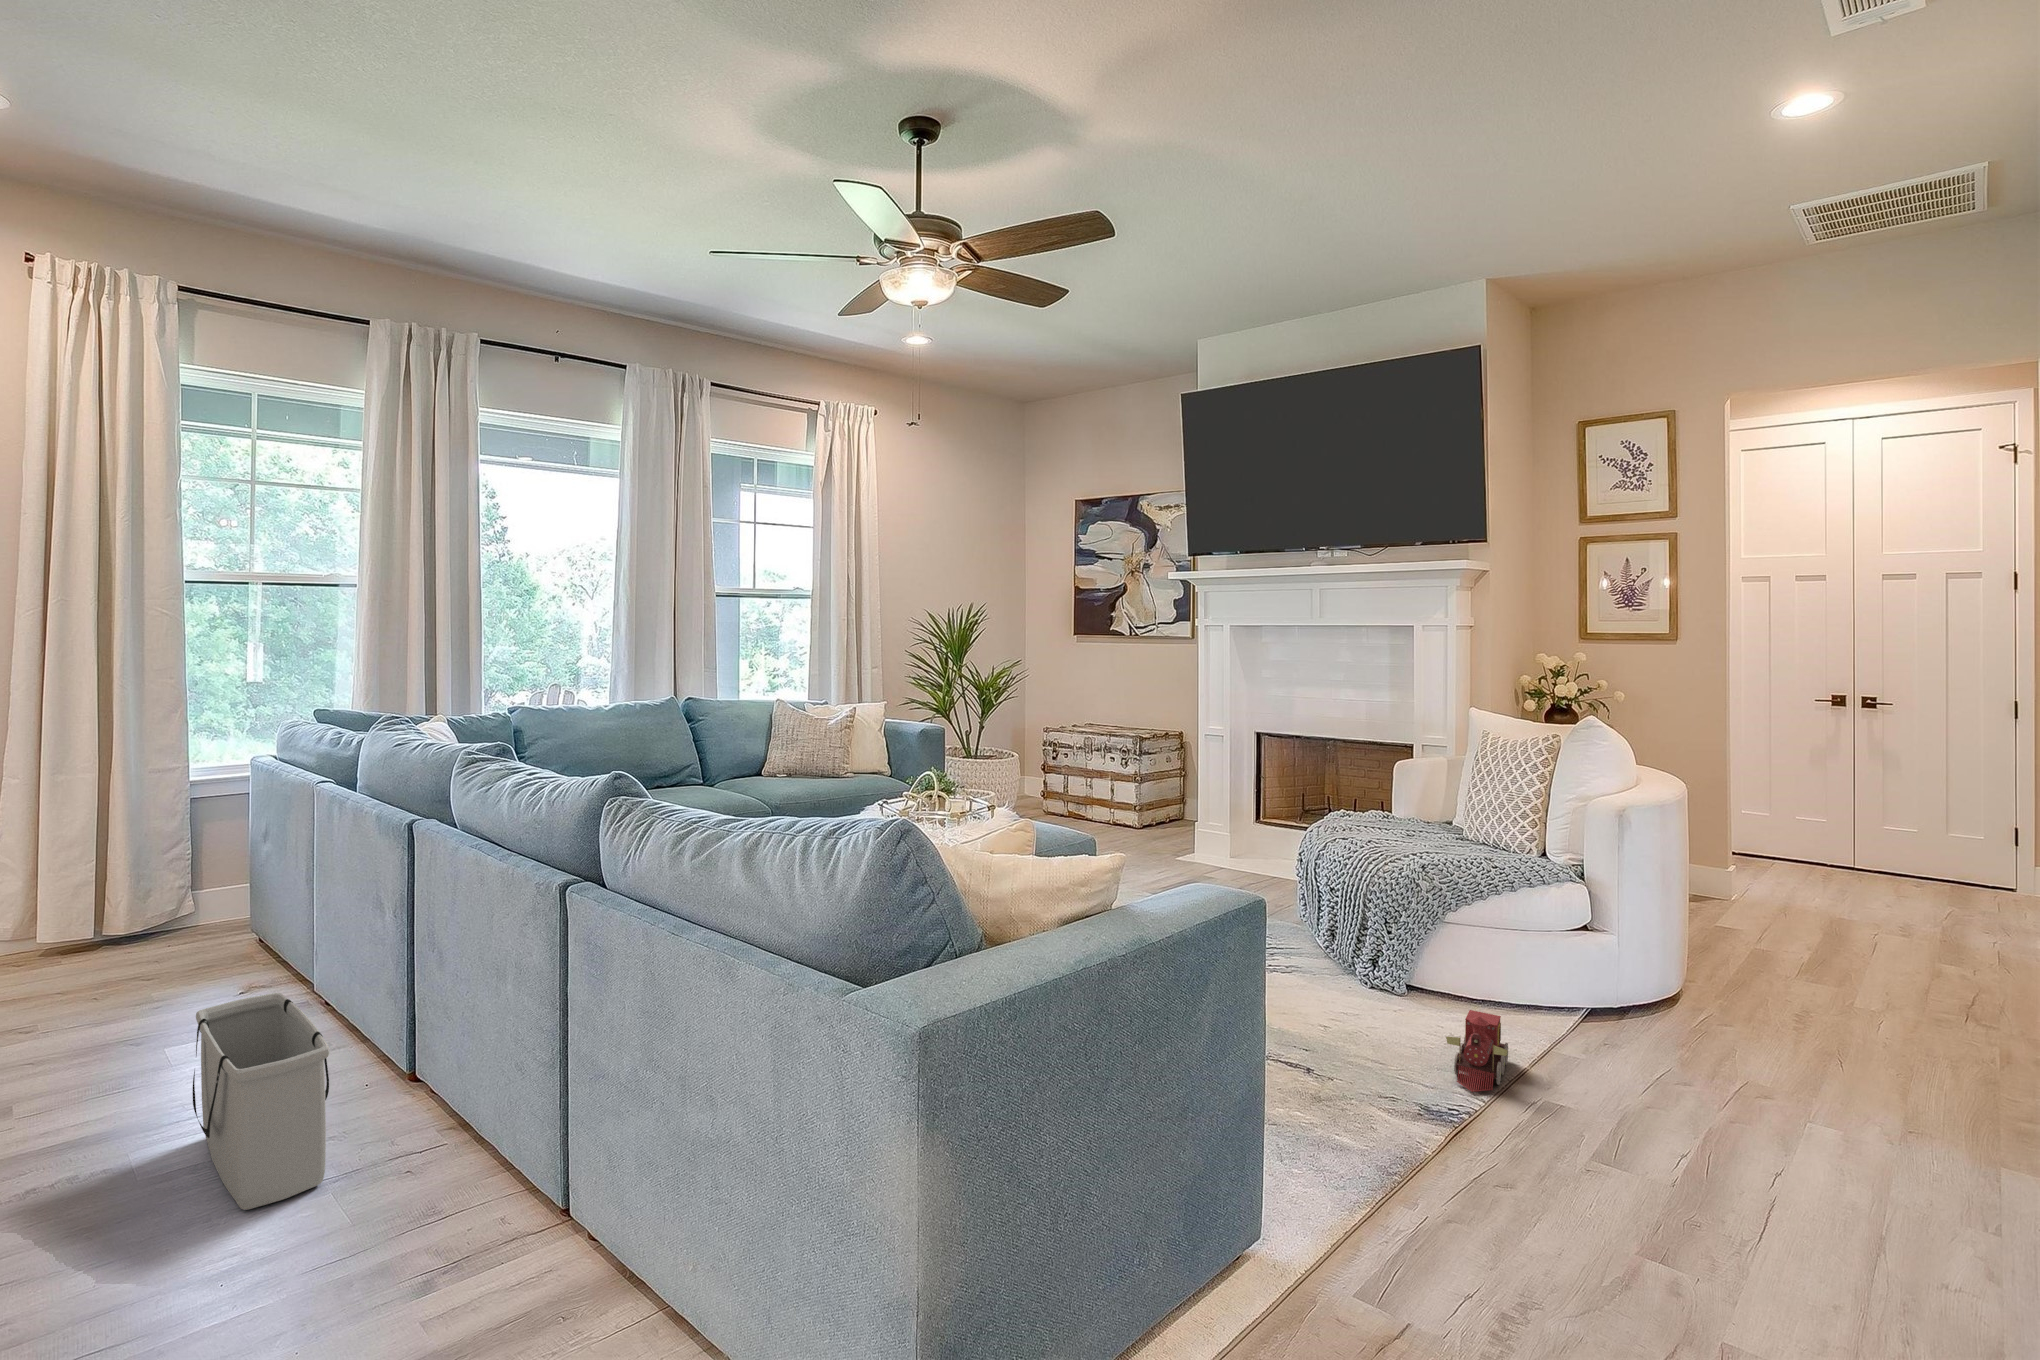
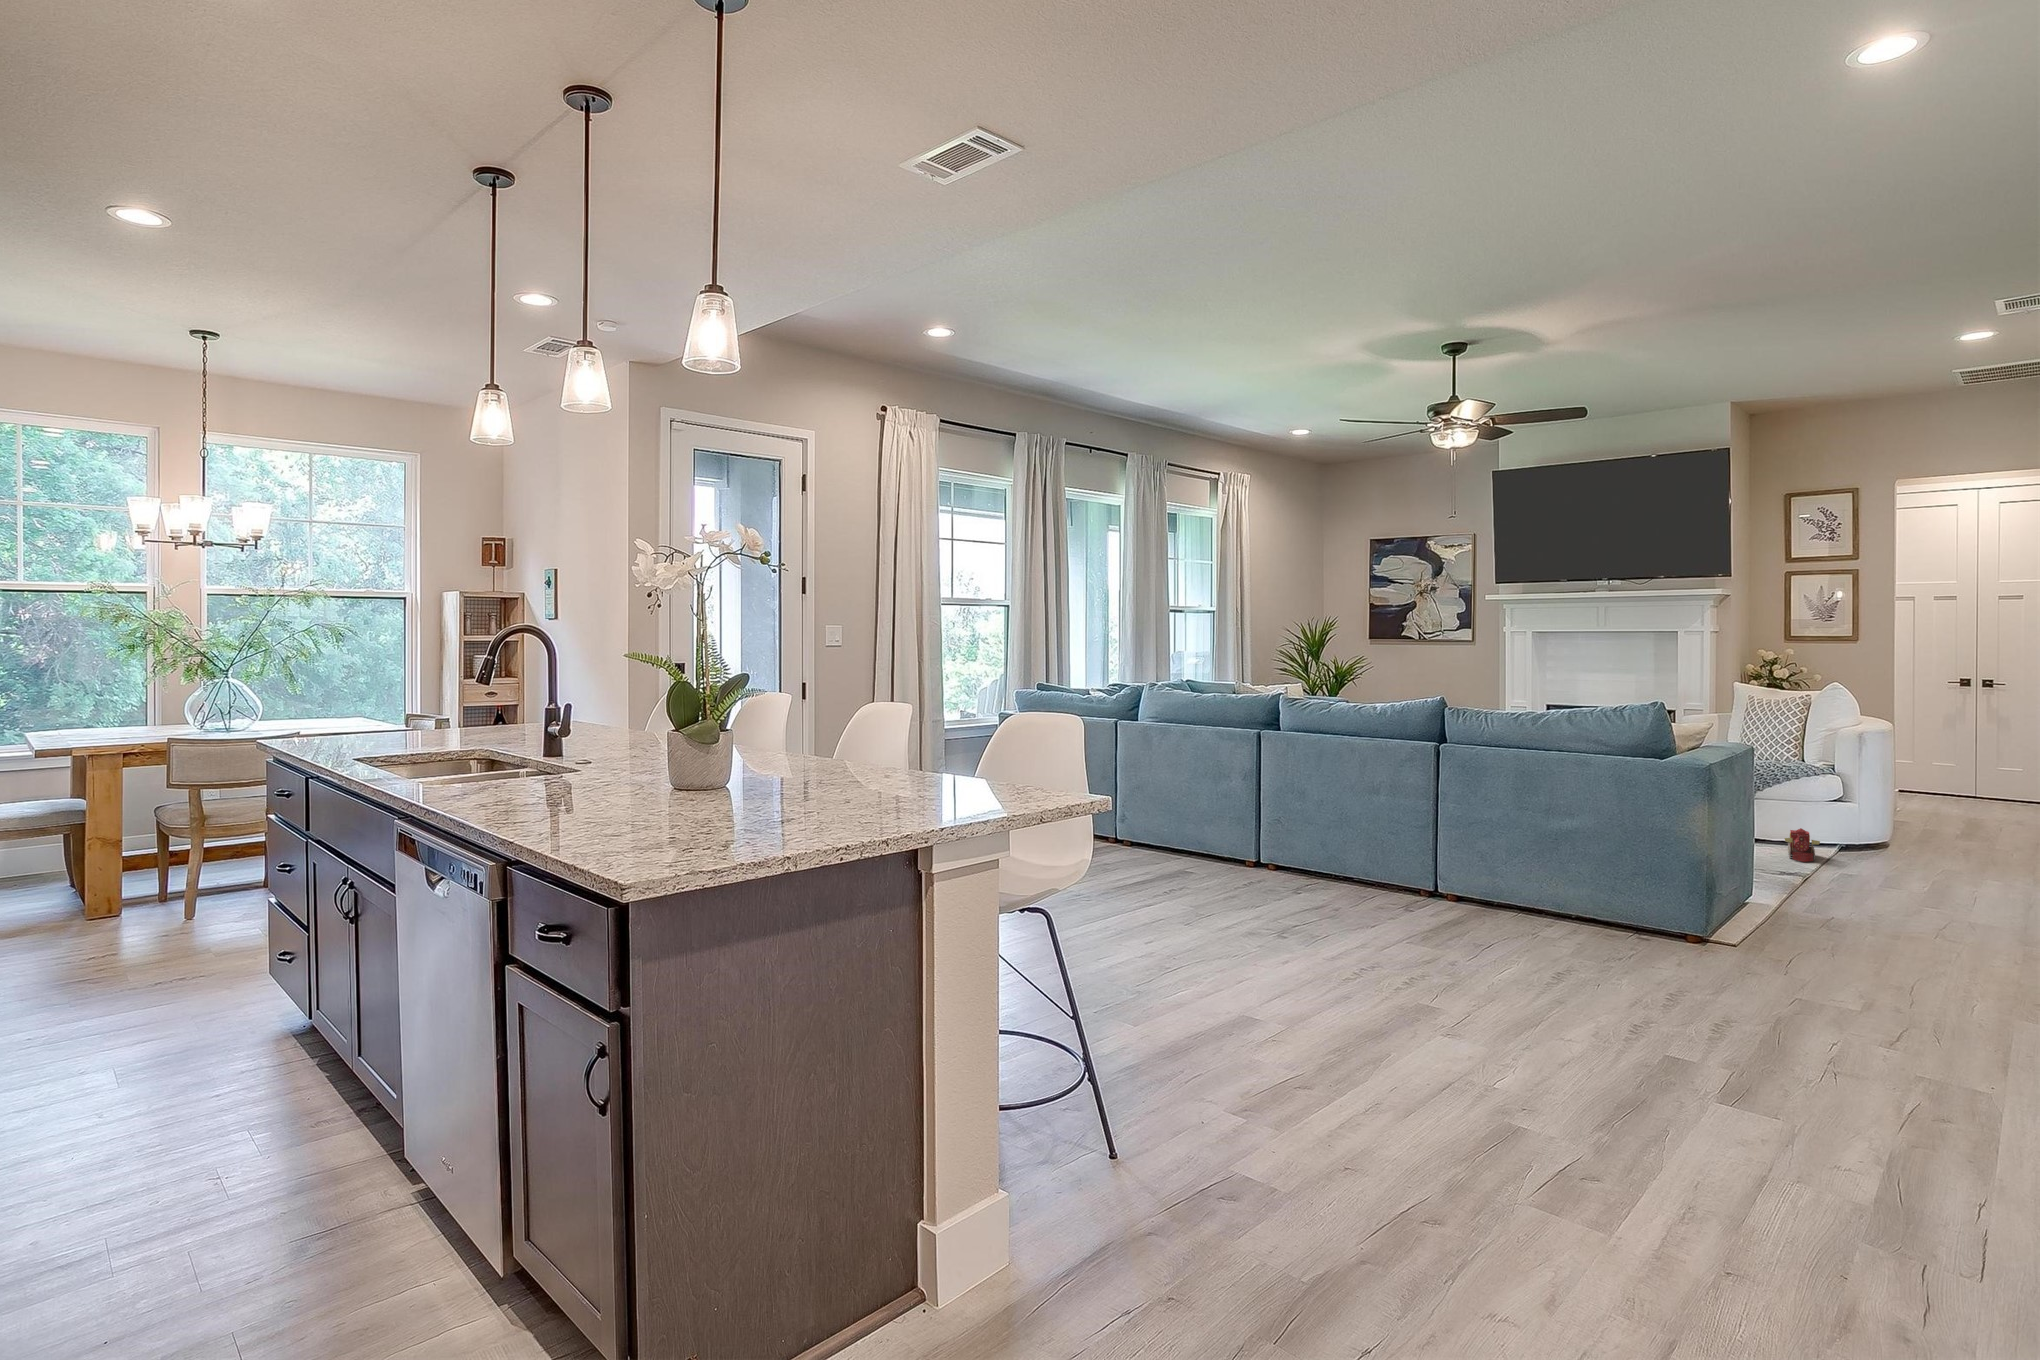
storage bin: present [193,993,330,1210] -> none [1200,807,1302,885]

